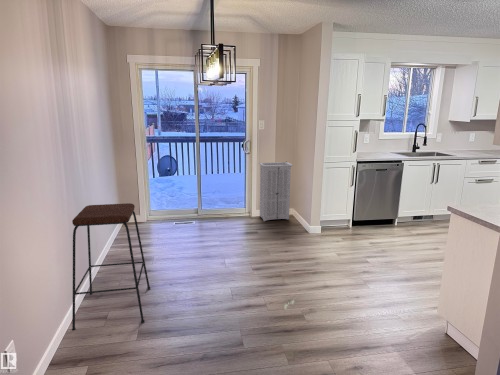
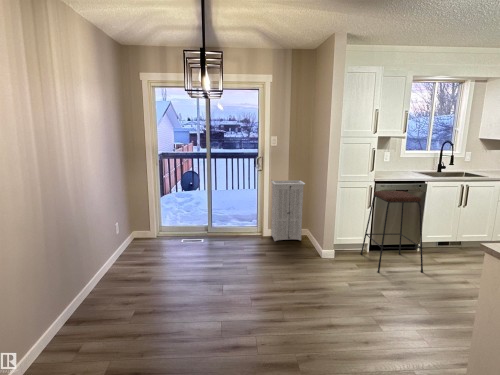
bar stool: present [72,203,150,330] -> present [361,191,423,273]

